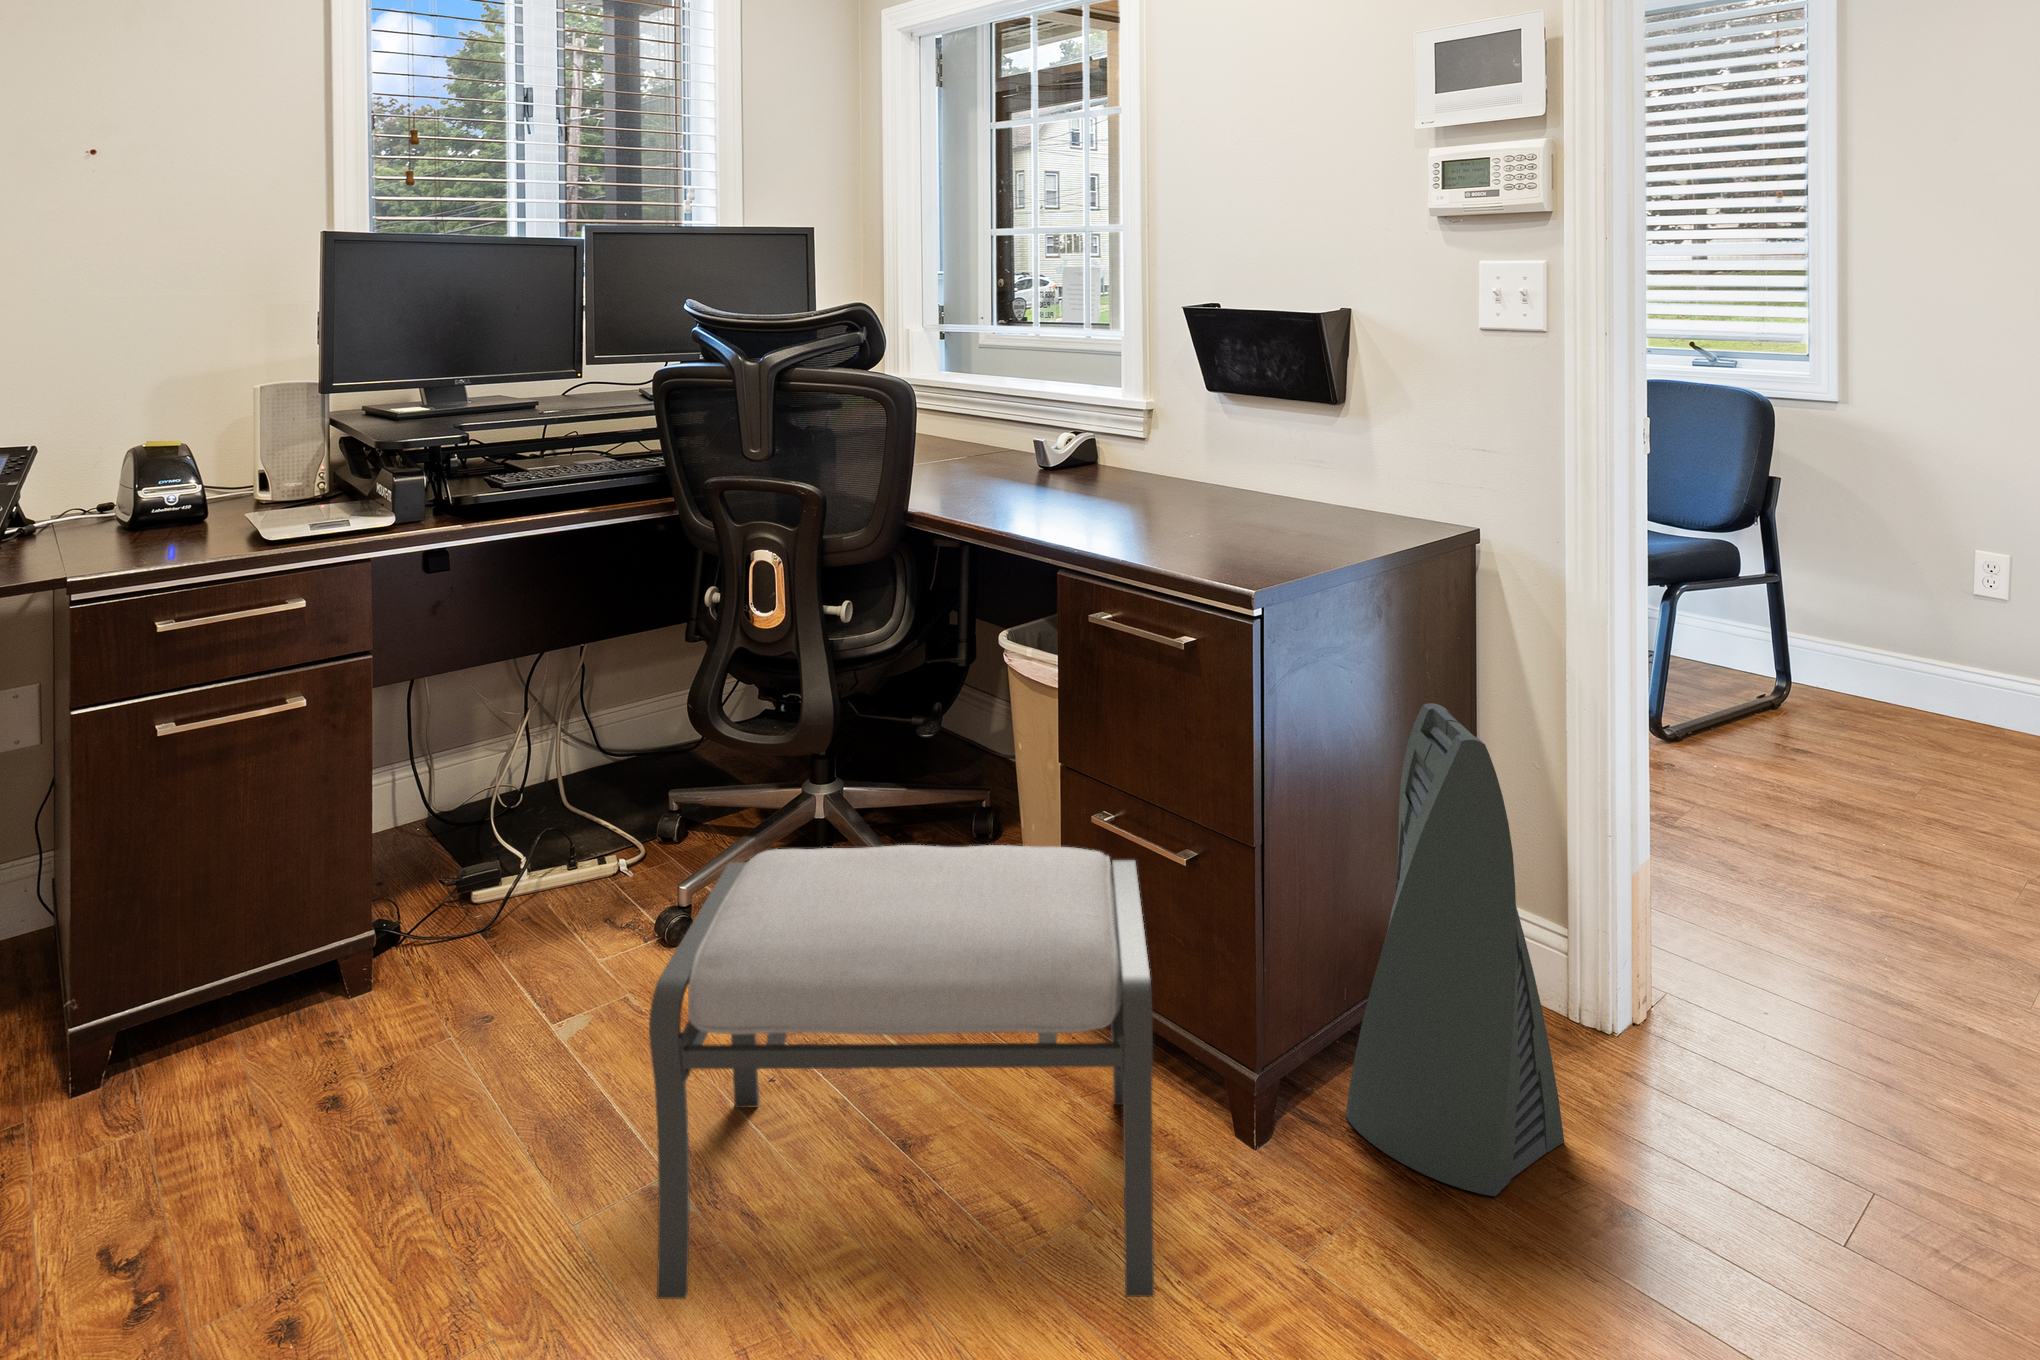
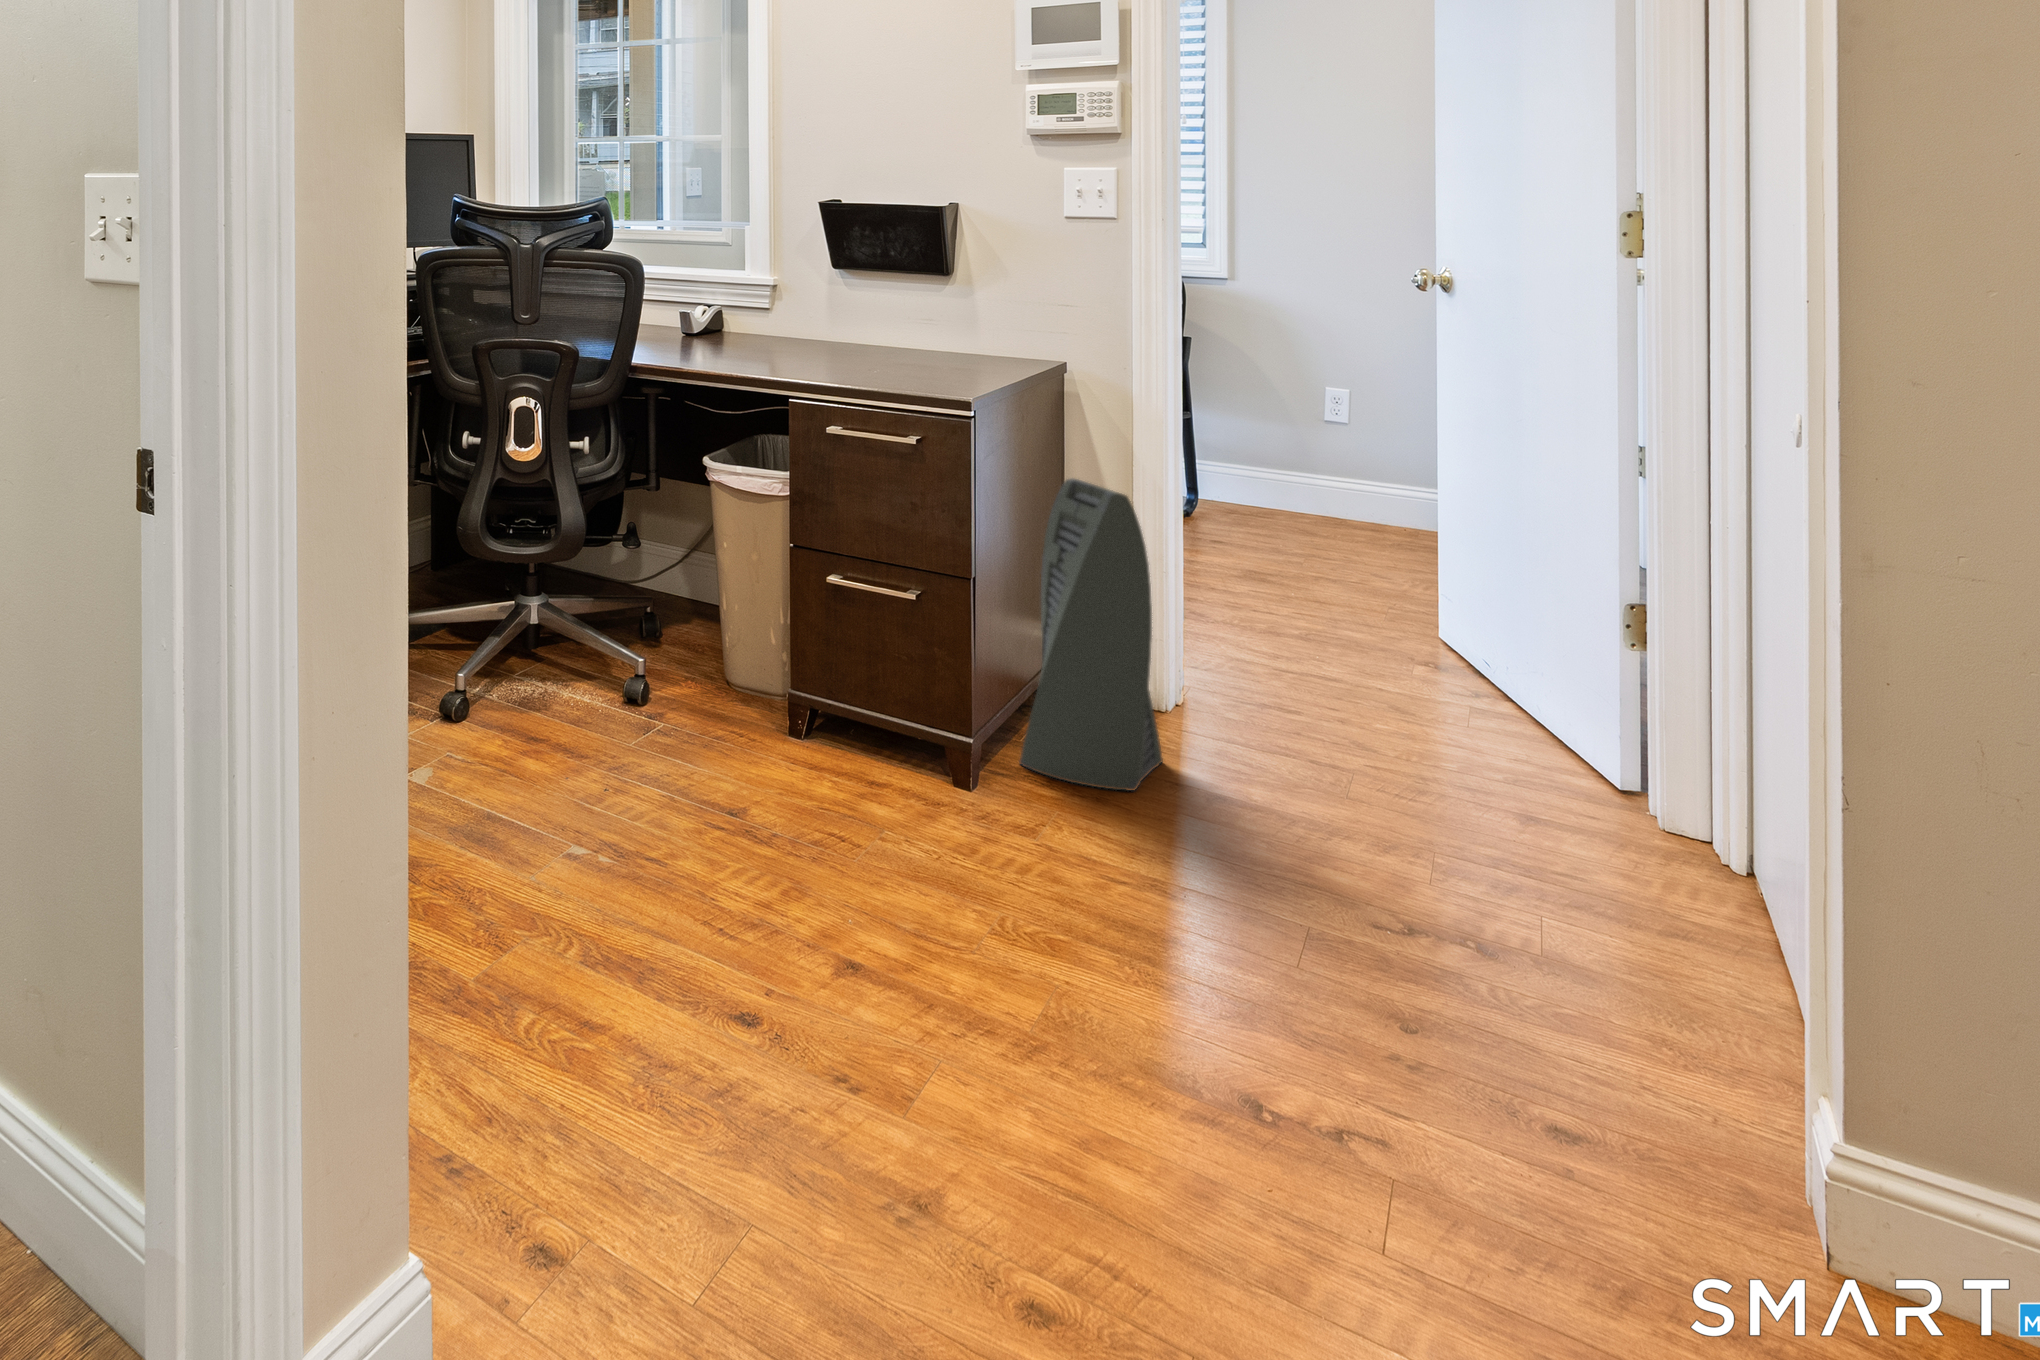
ottoman: present [649,845,1154,1299] -> none [589,592,959,894]

